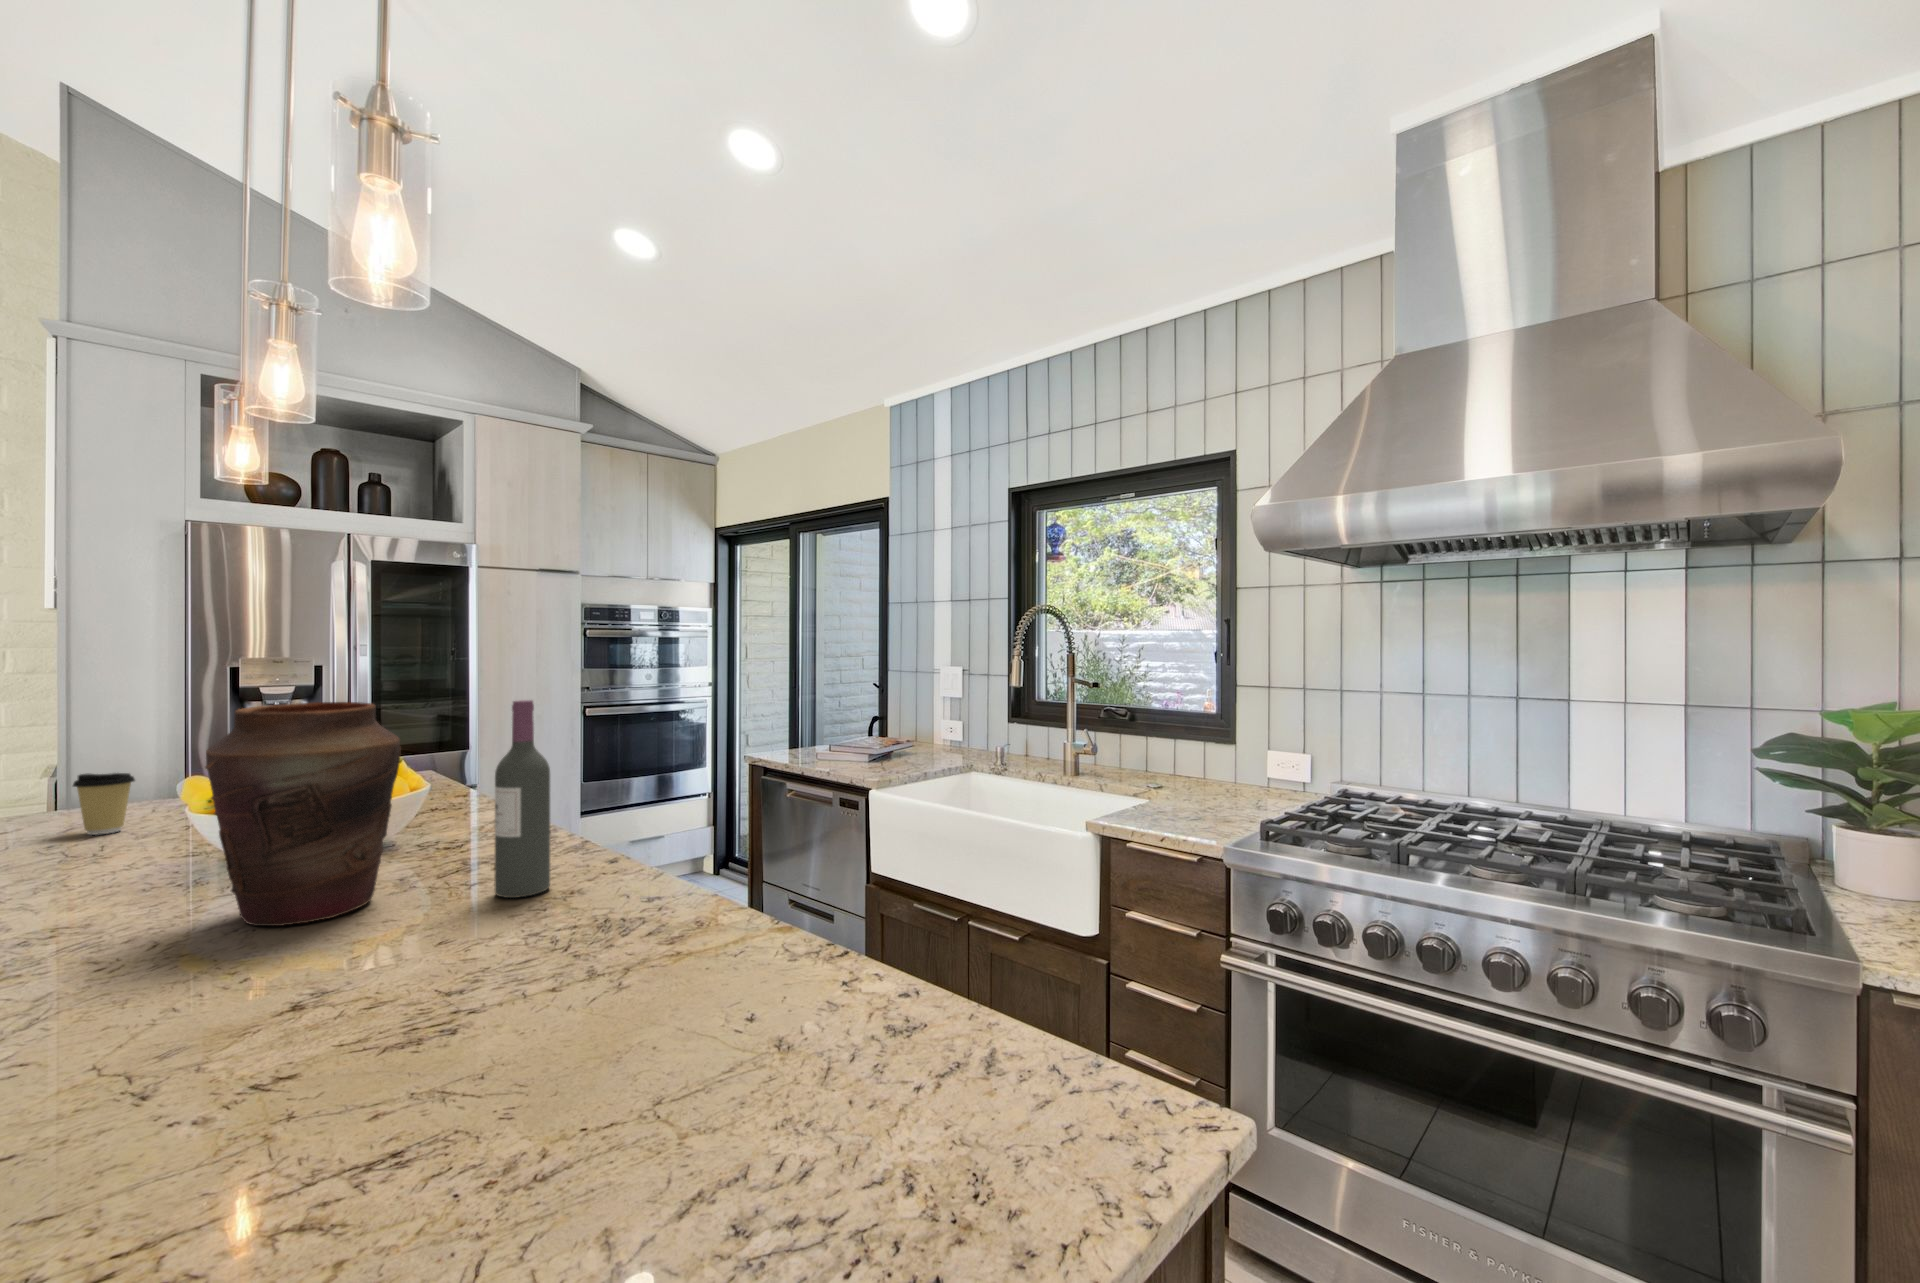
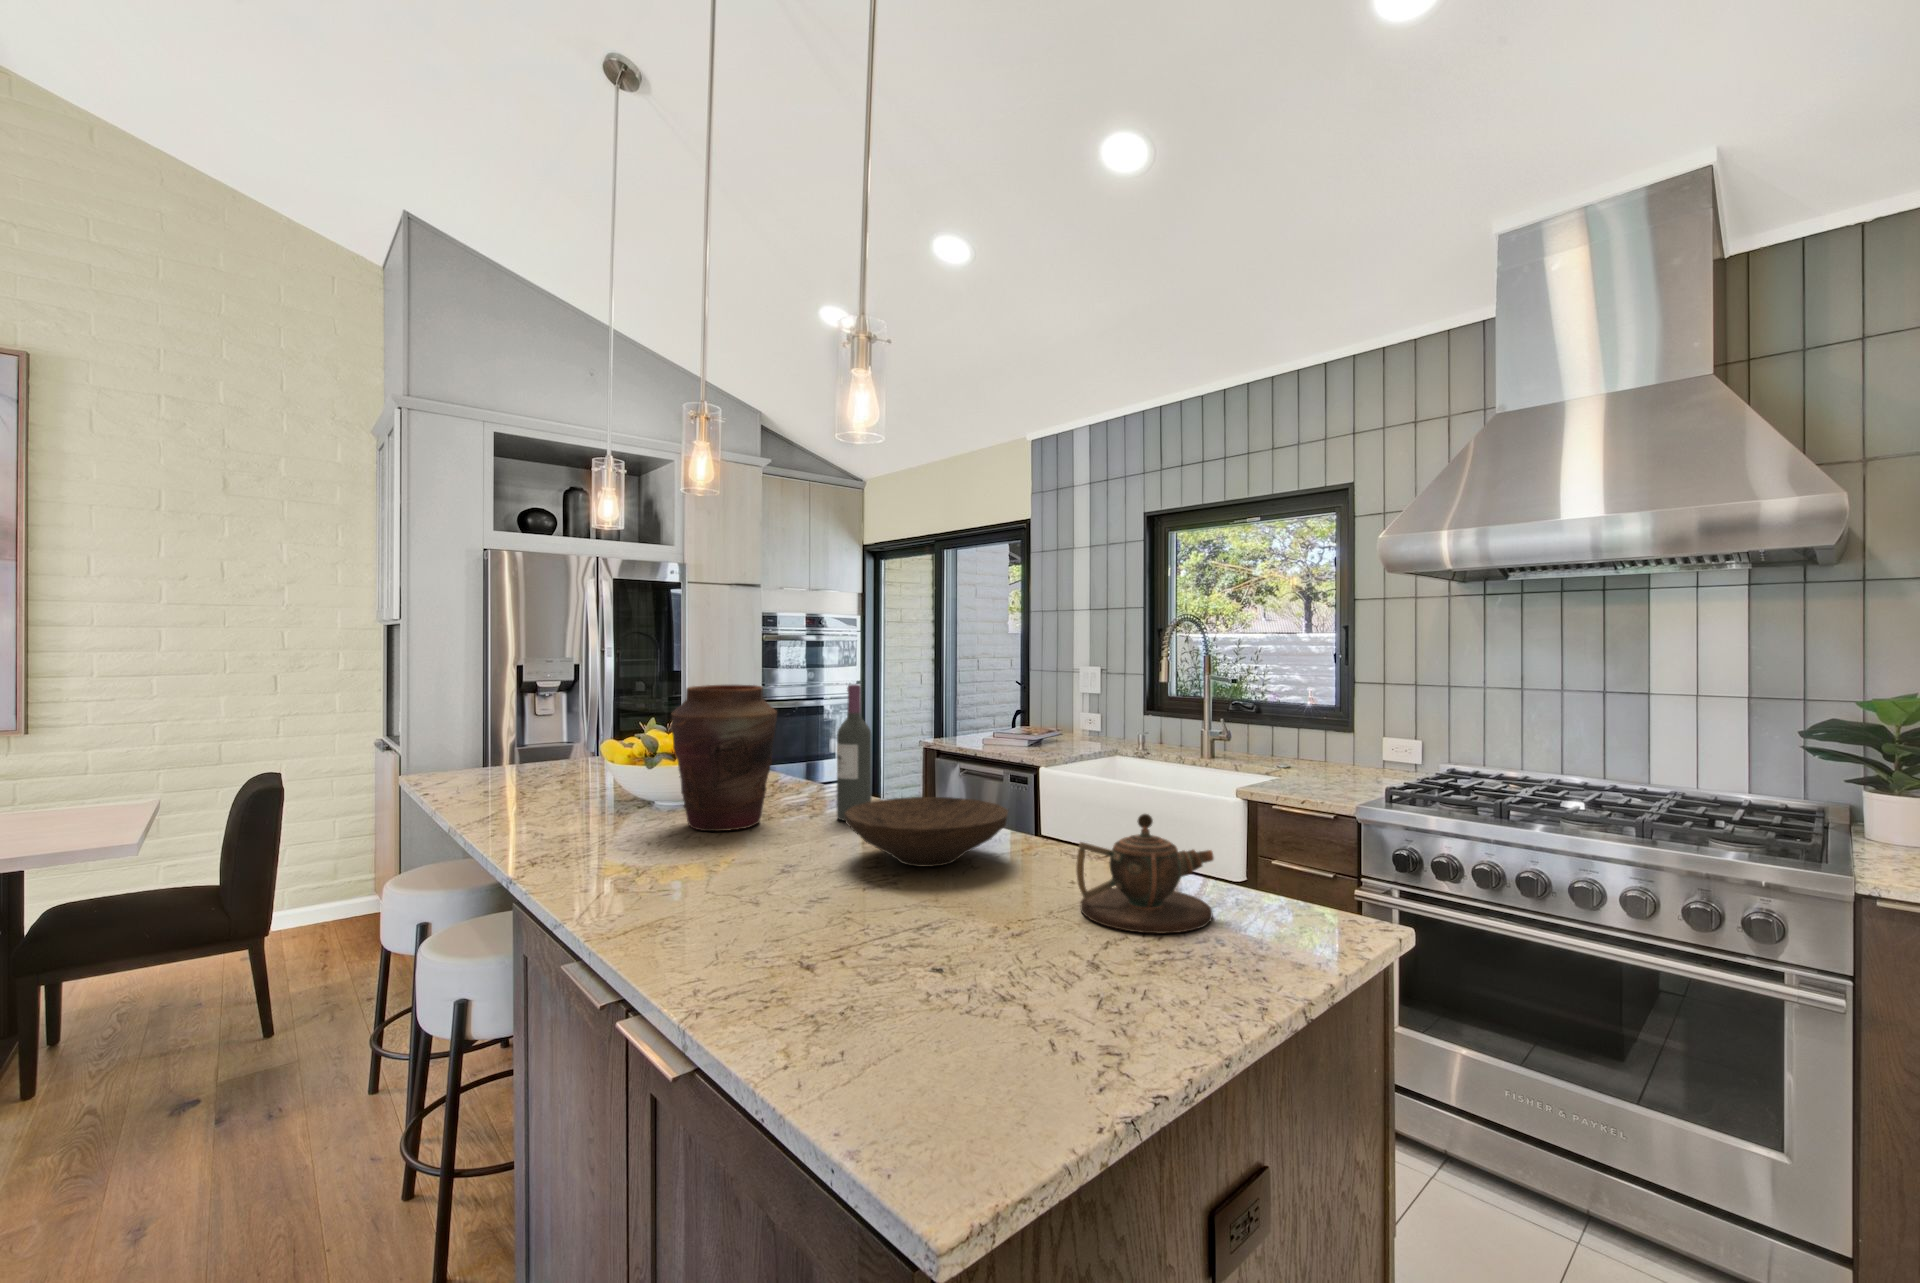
coffee cup: present [73,773,135,835] -> none [493,740,529,784]
wooden bowl: none [388,872,681,1002] -> present [844,797,1008,867]
teapot: none [686,944,929,1193] -> present [1076,814,1214,933]

